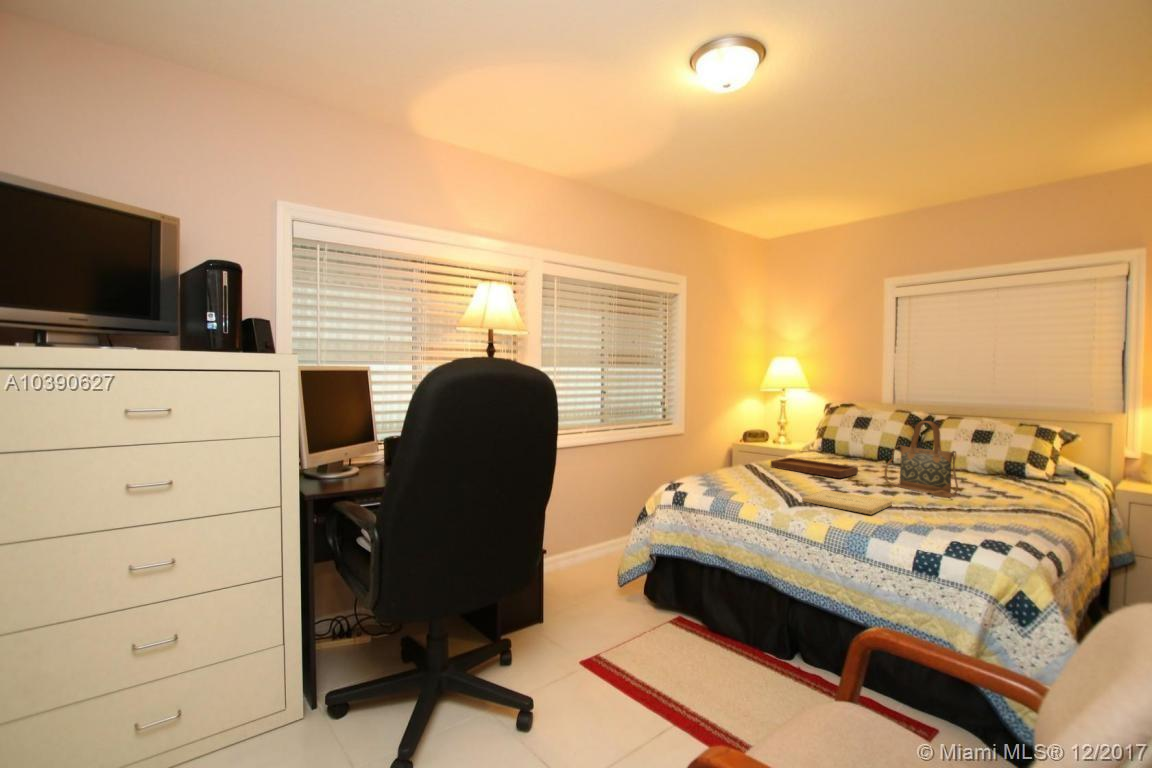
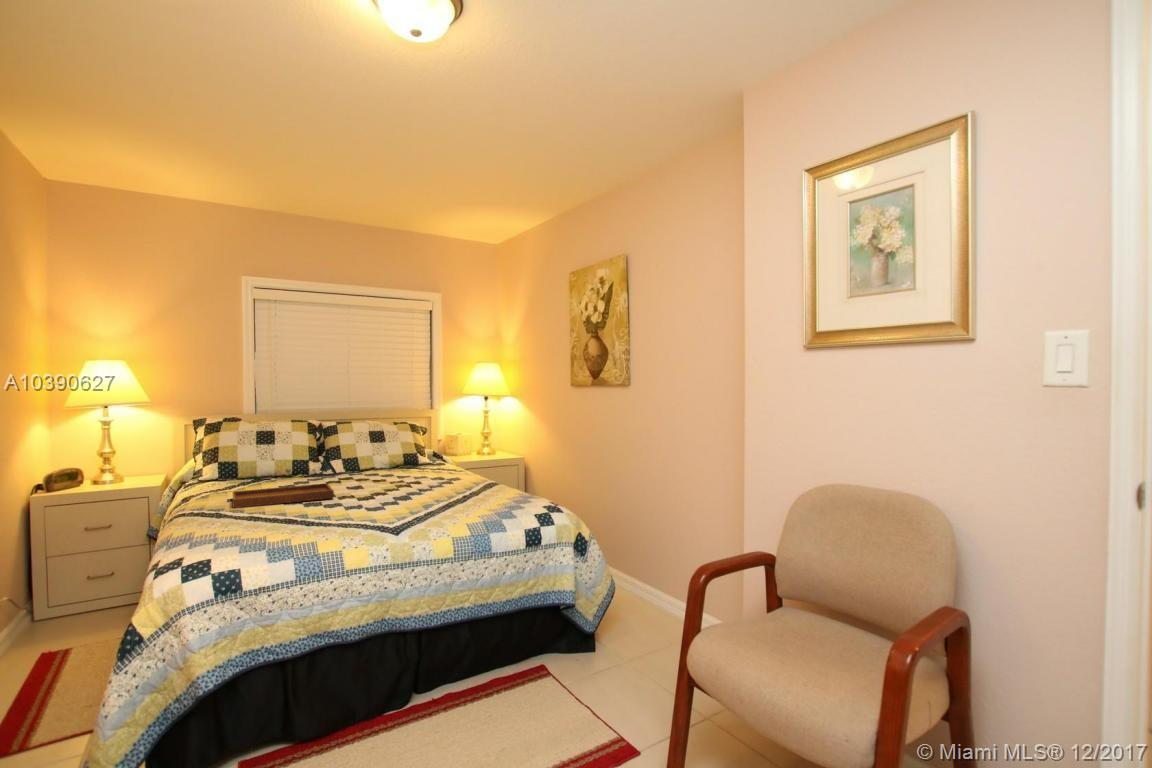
handbag: present [885,421,958,498] -> none [366,425,439,493]
book: present [802,490,892,514] -> none [370,502,455,526]

